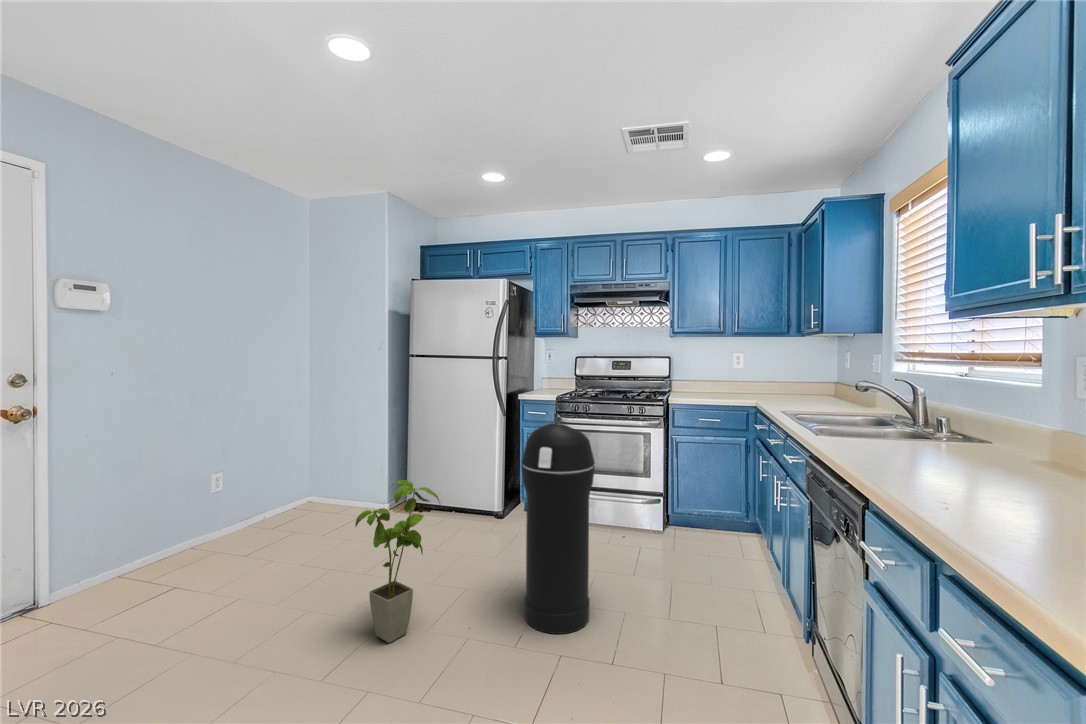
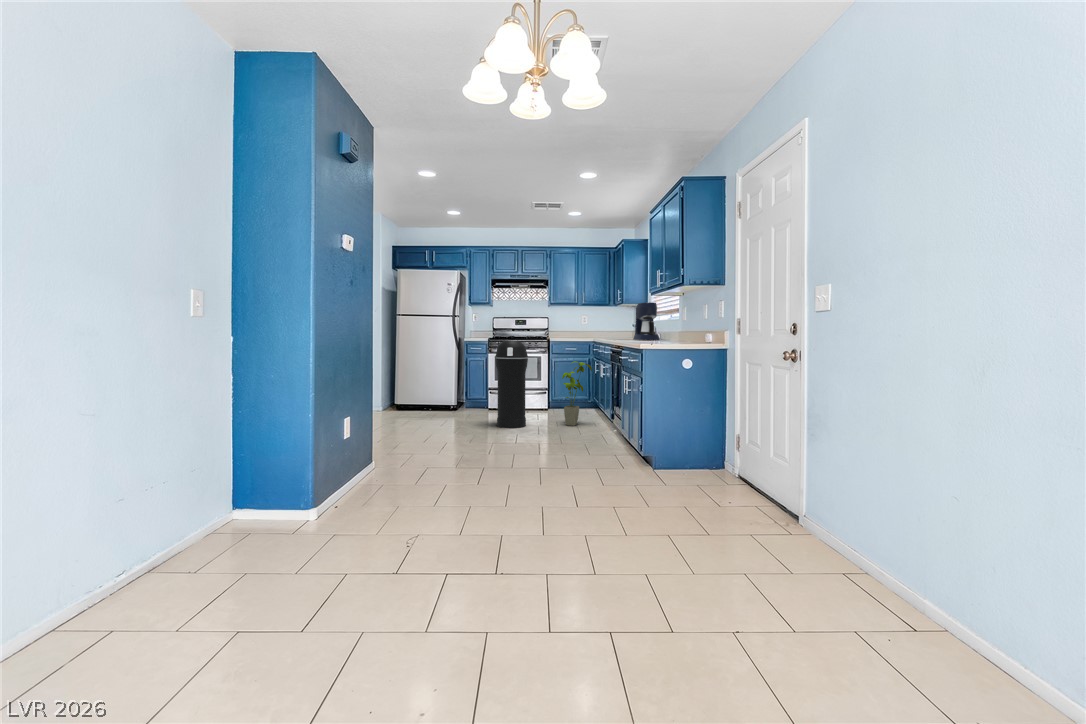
coffee maker: none [900,349,1028,490] -> present [633,302,660,340]
house plant: present [355,480,441,643] -> present [562,362,592,426]

